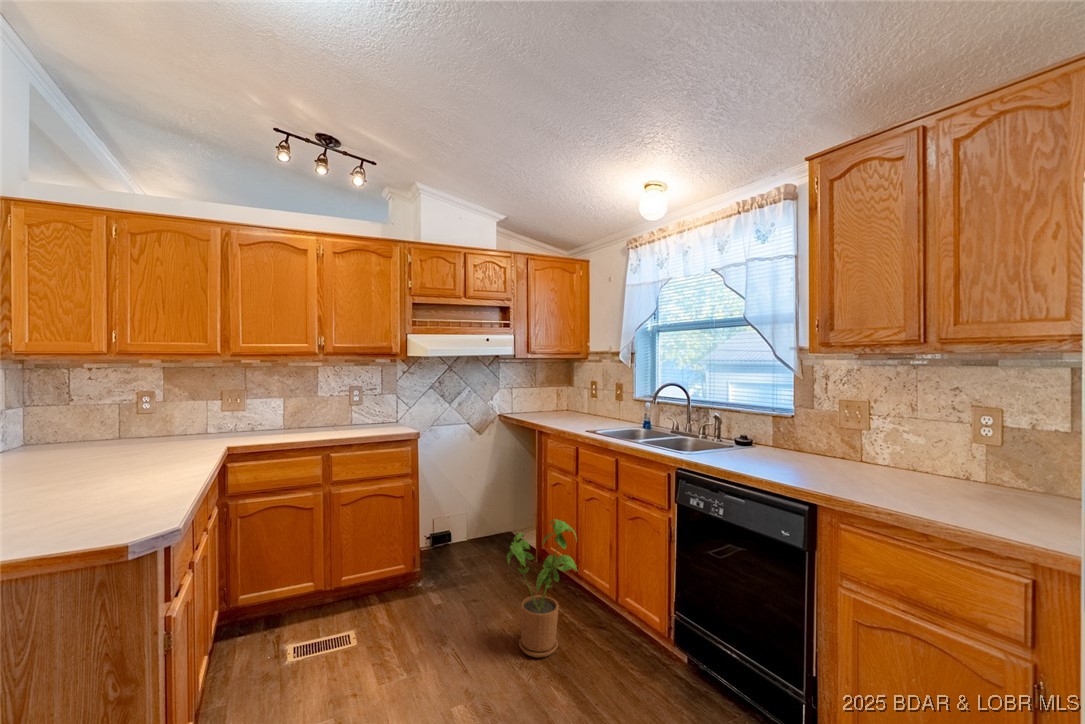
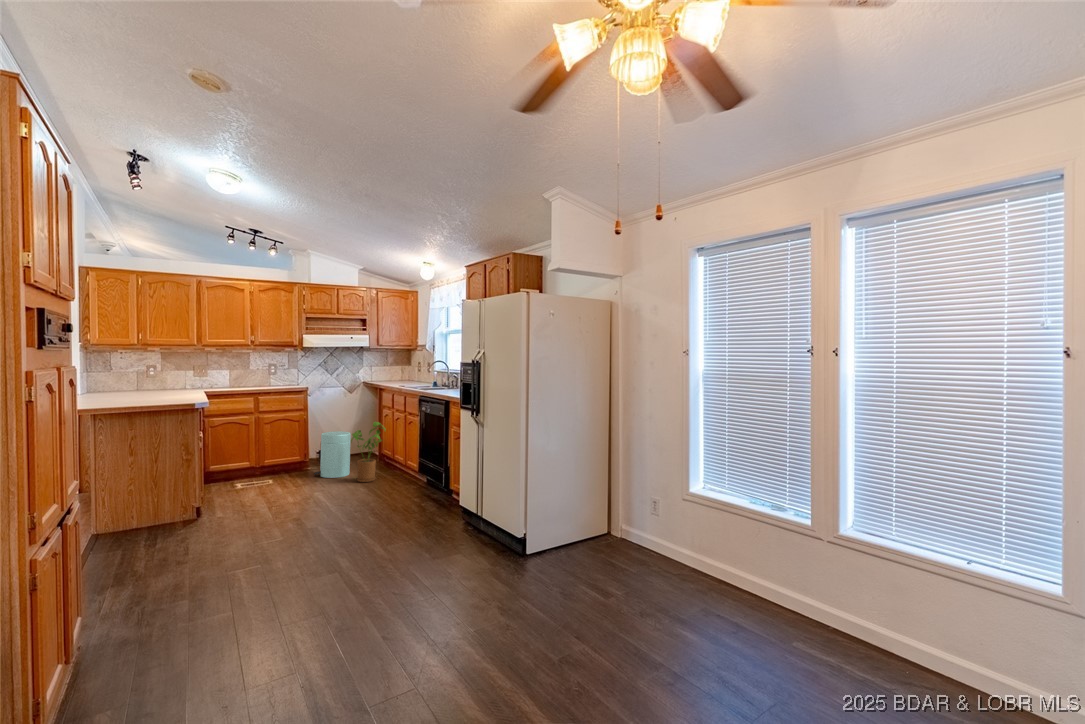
trash can: none [430,522,498,629] -> present [314,431,351,478]

